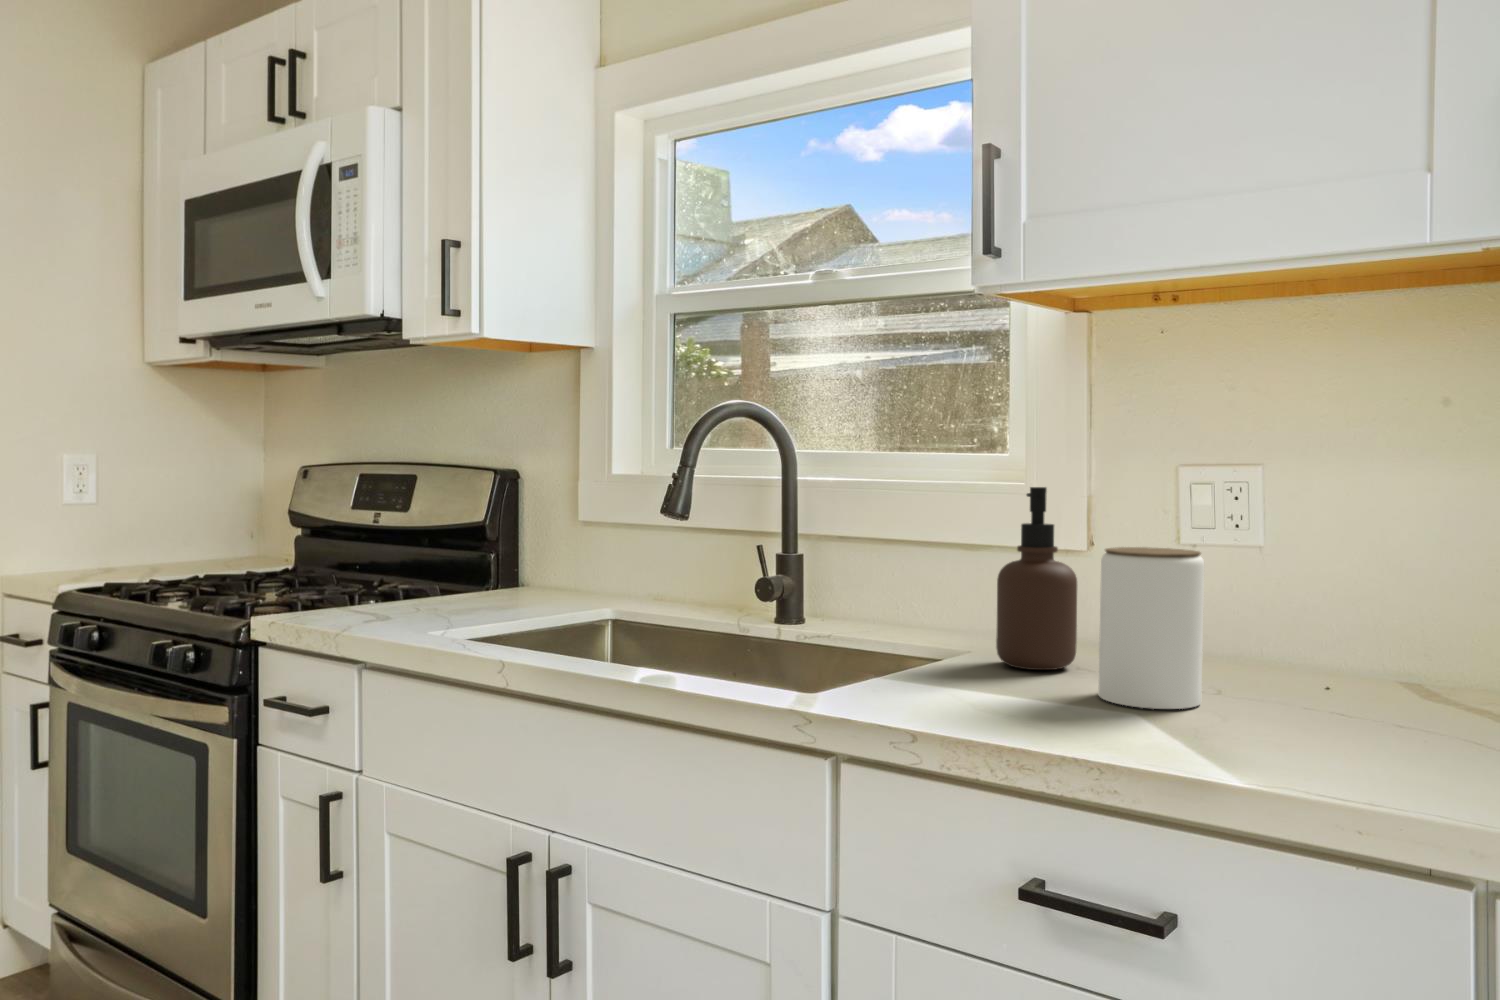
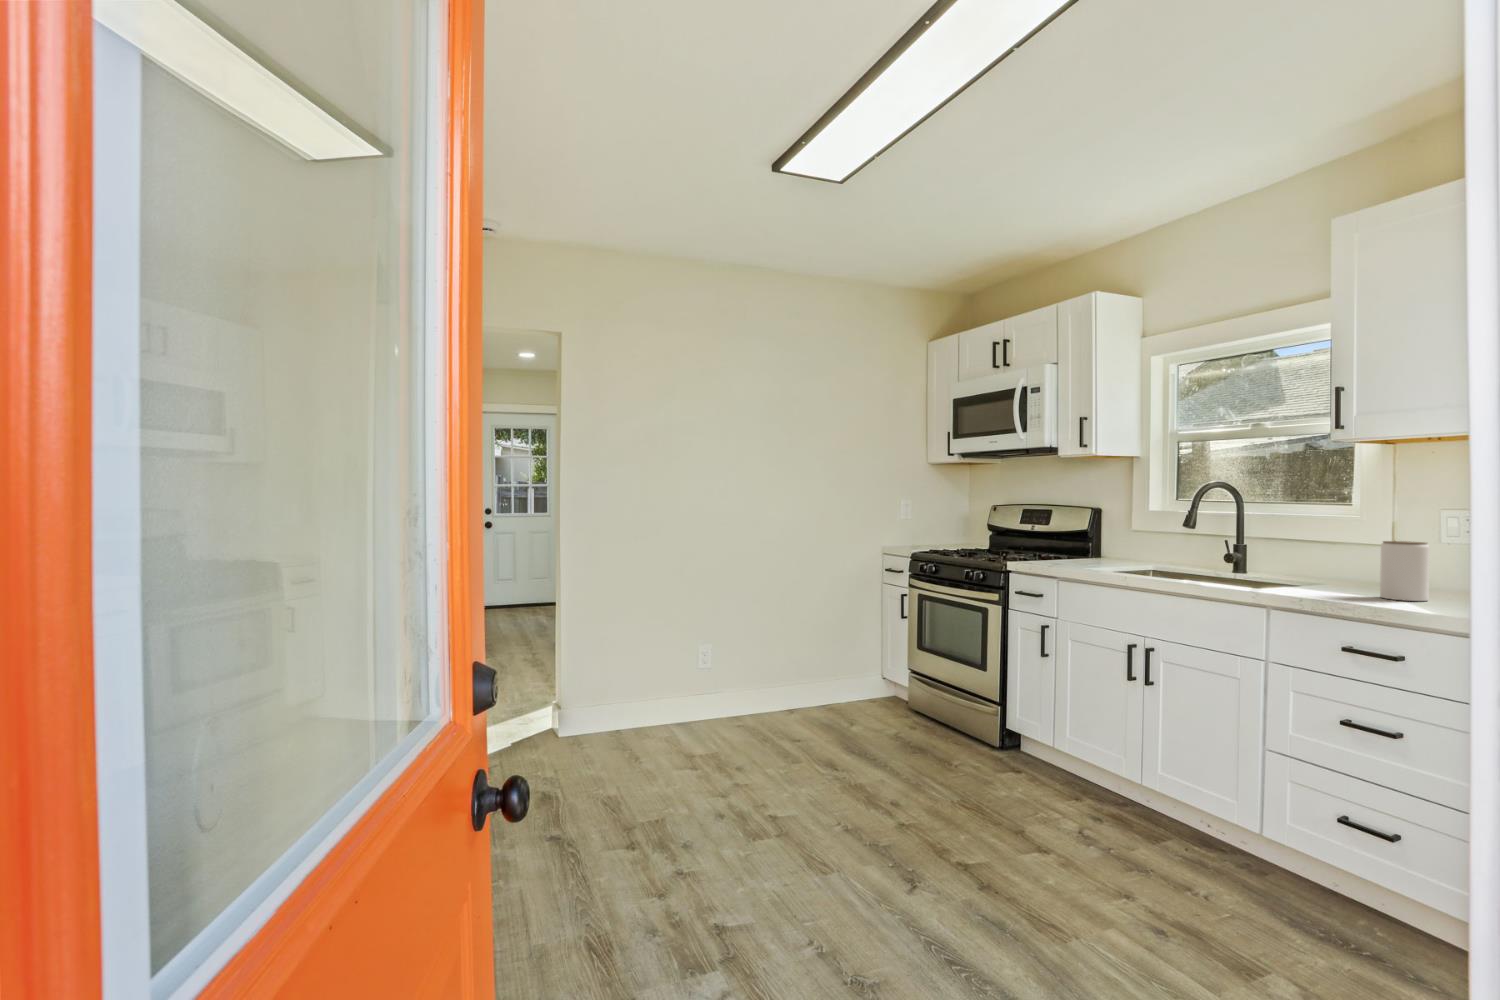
soap dispenser: present [996,487,1077,670] -> none [1339,518,1379,591]

